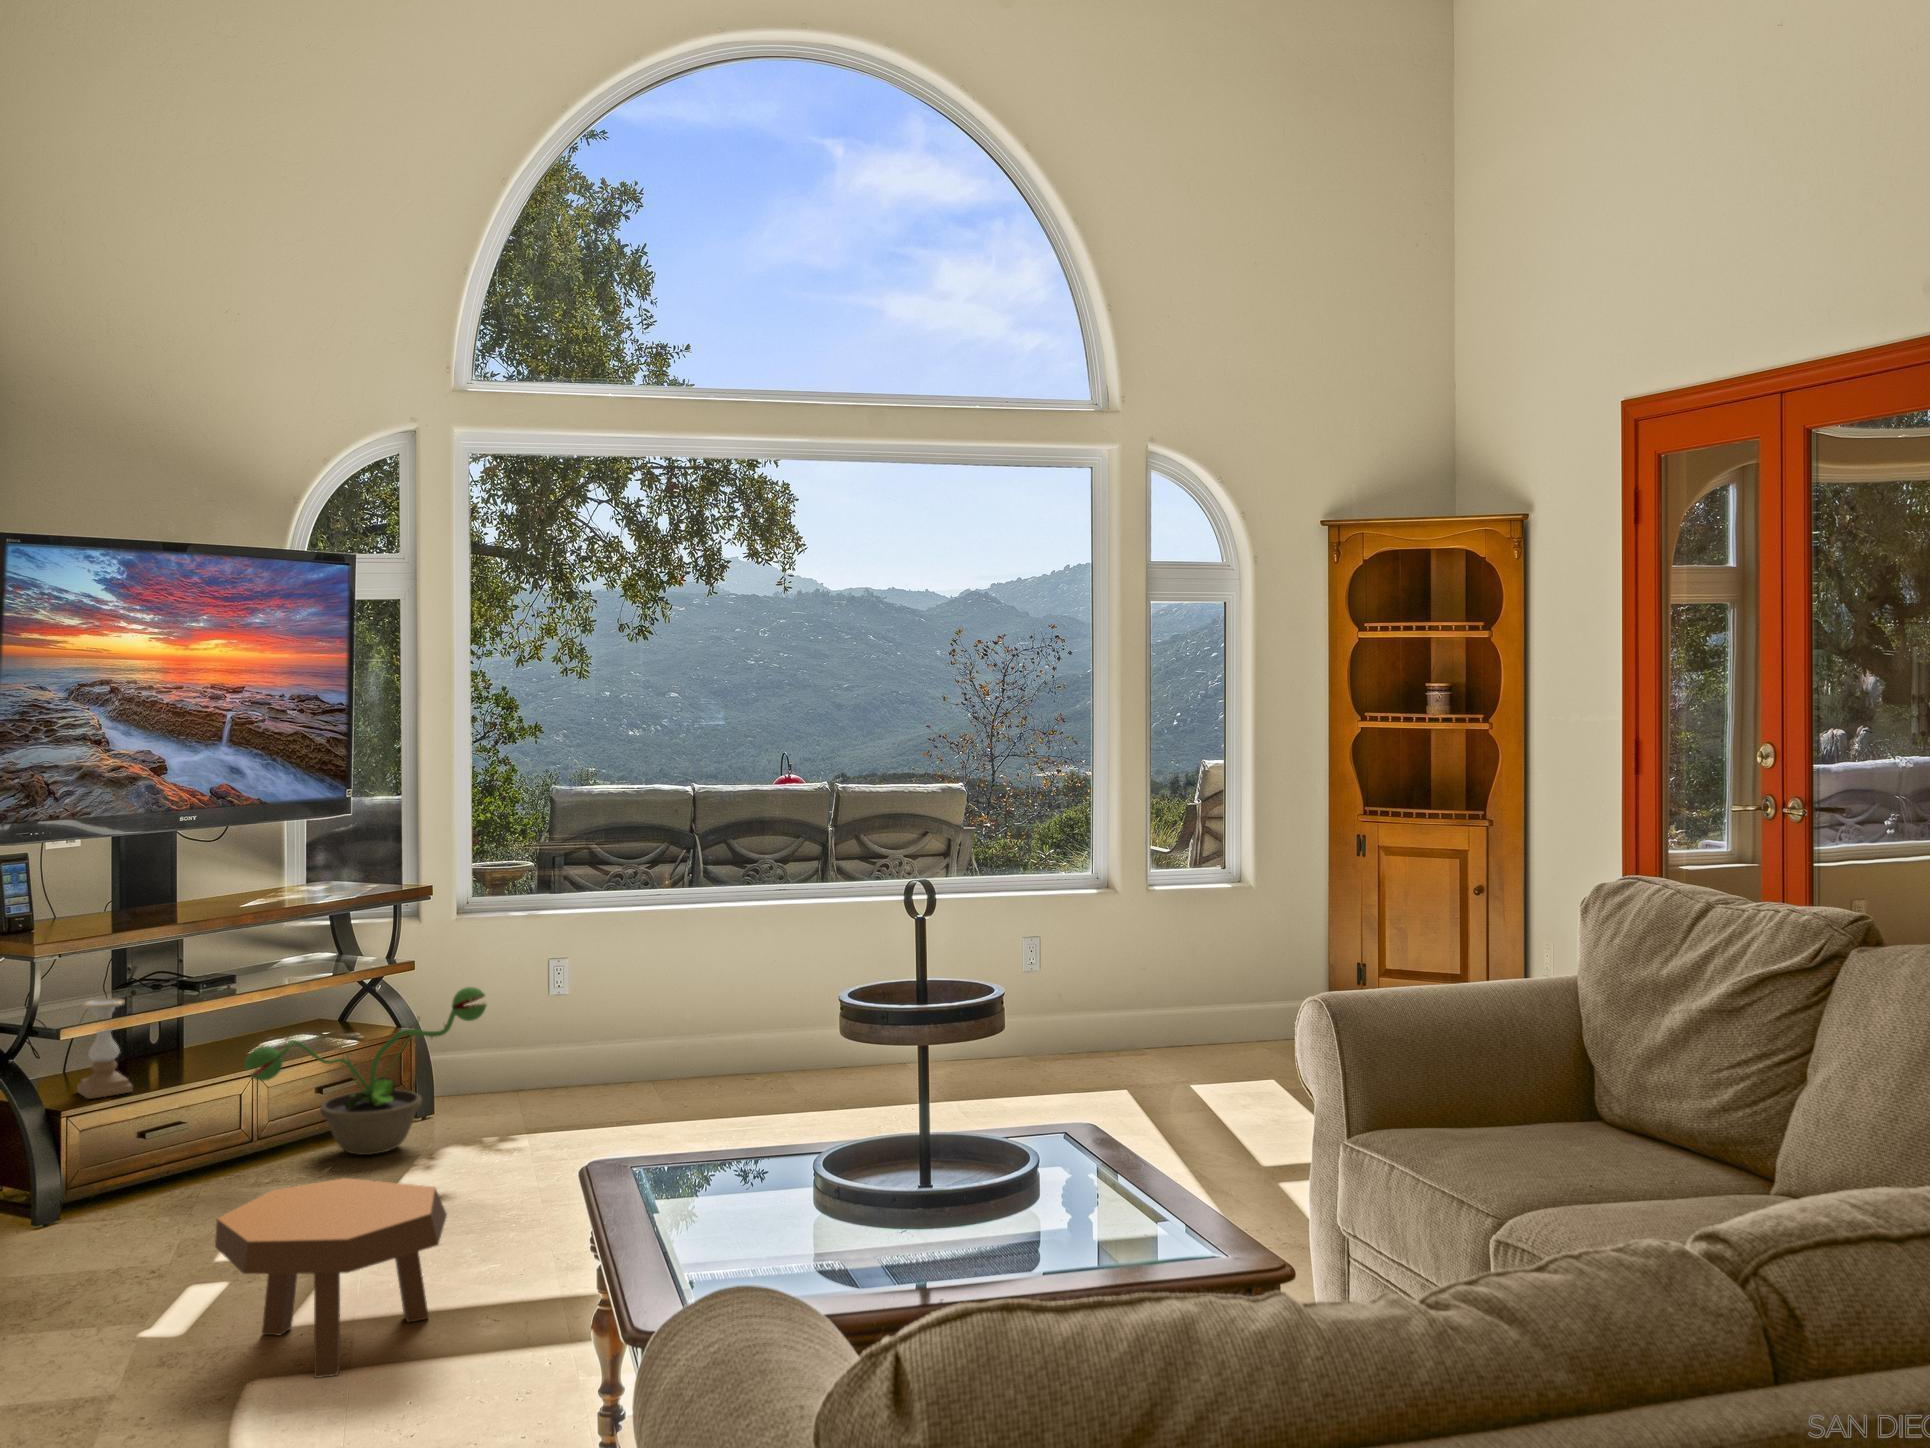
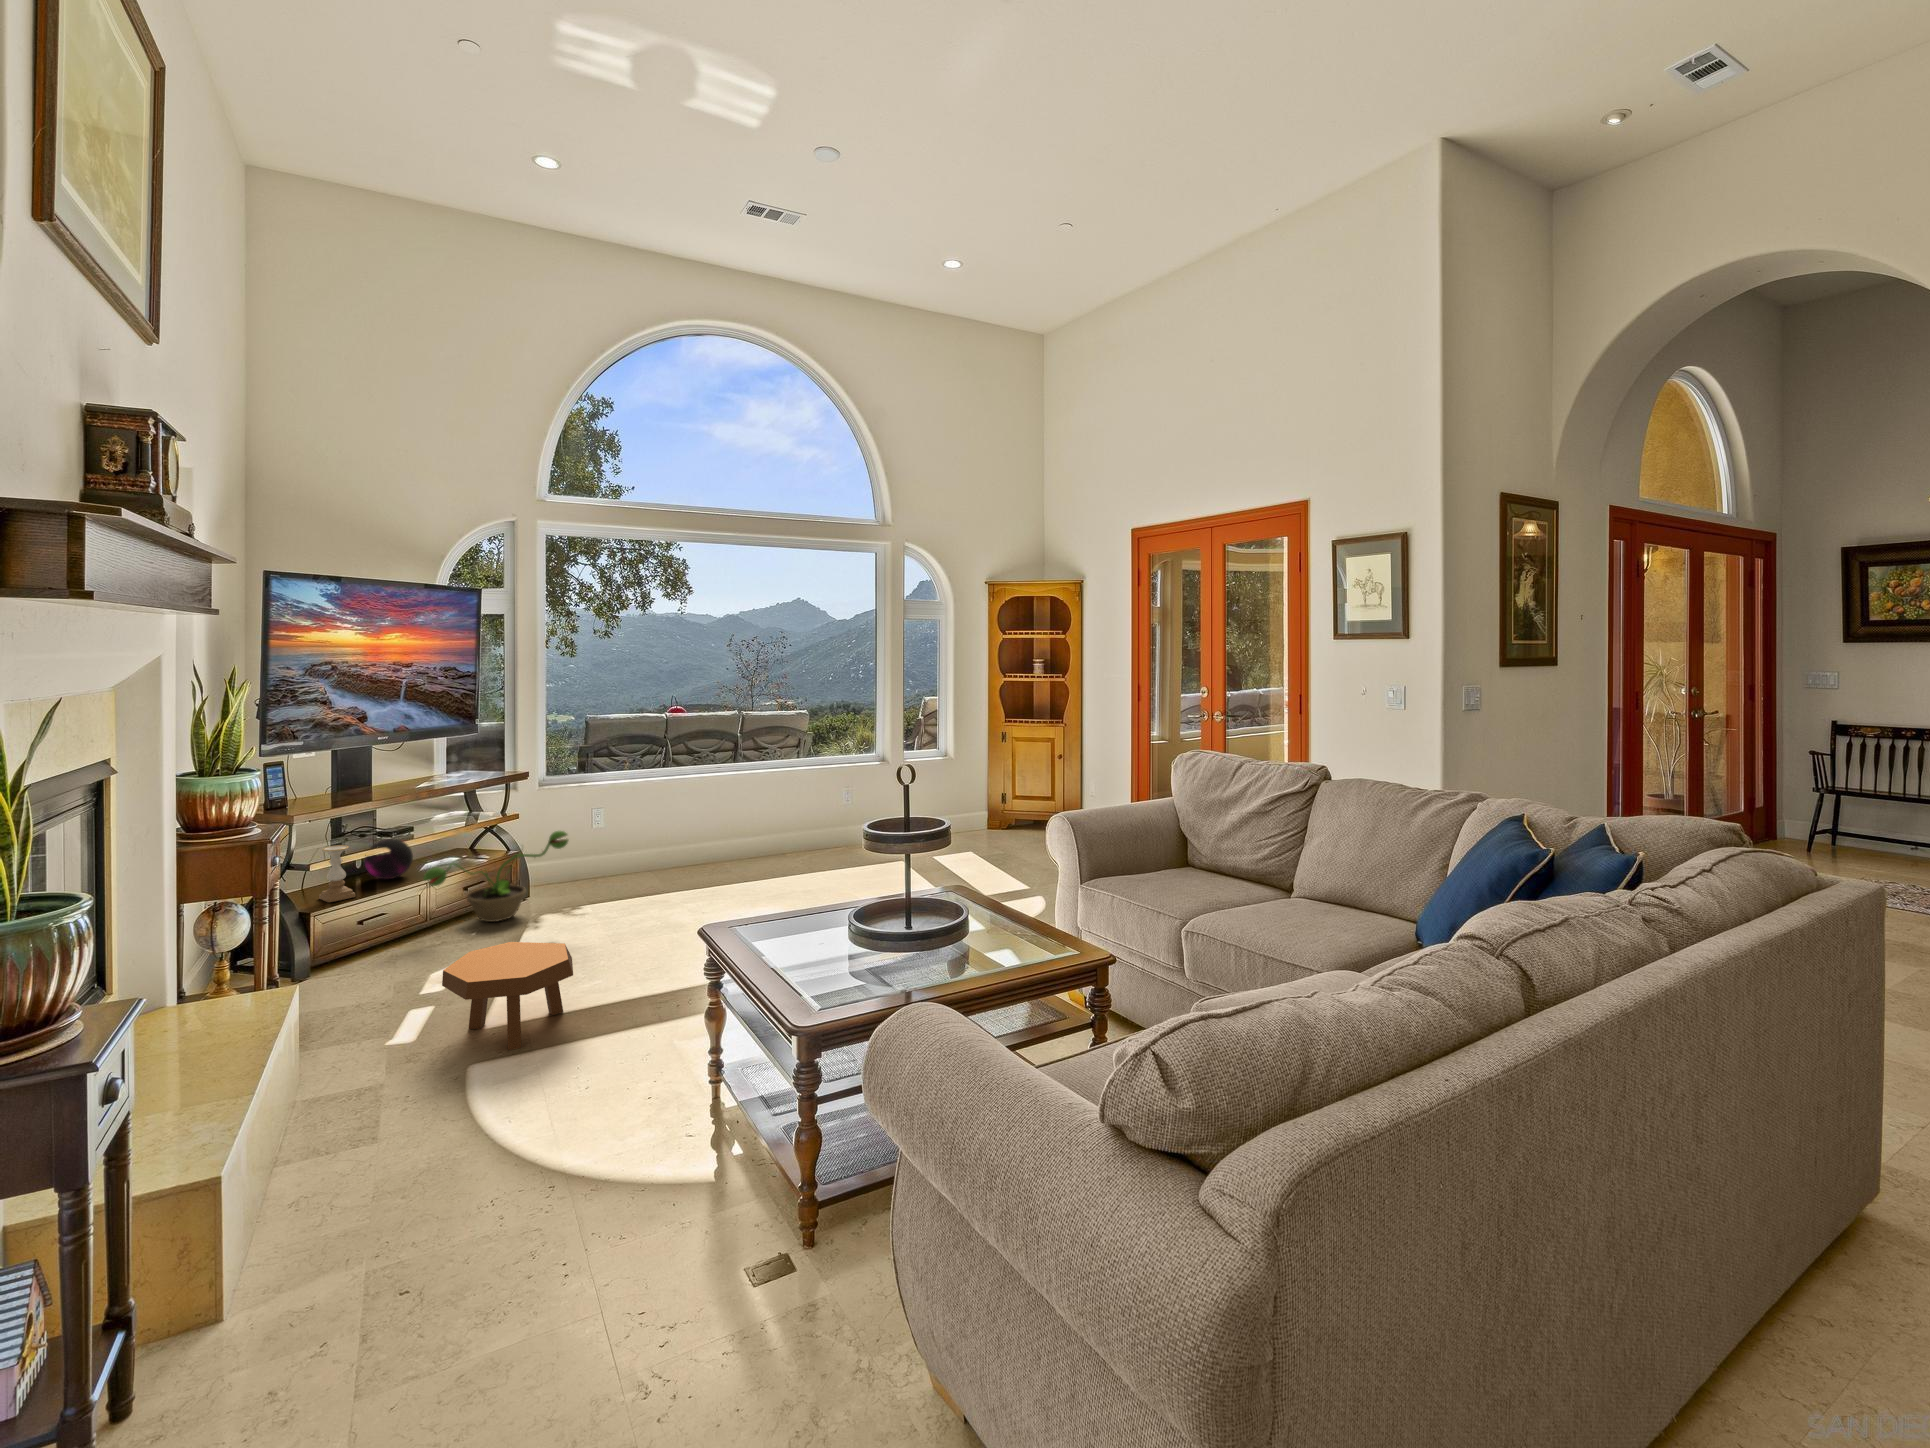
decorative orb: none [157,993,235,1066] -> present [365,839,413,879]

